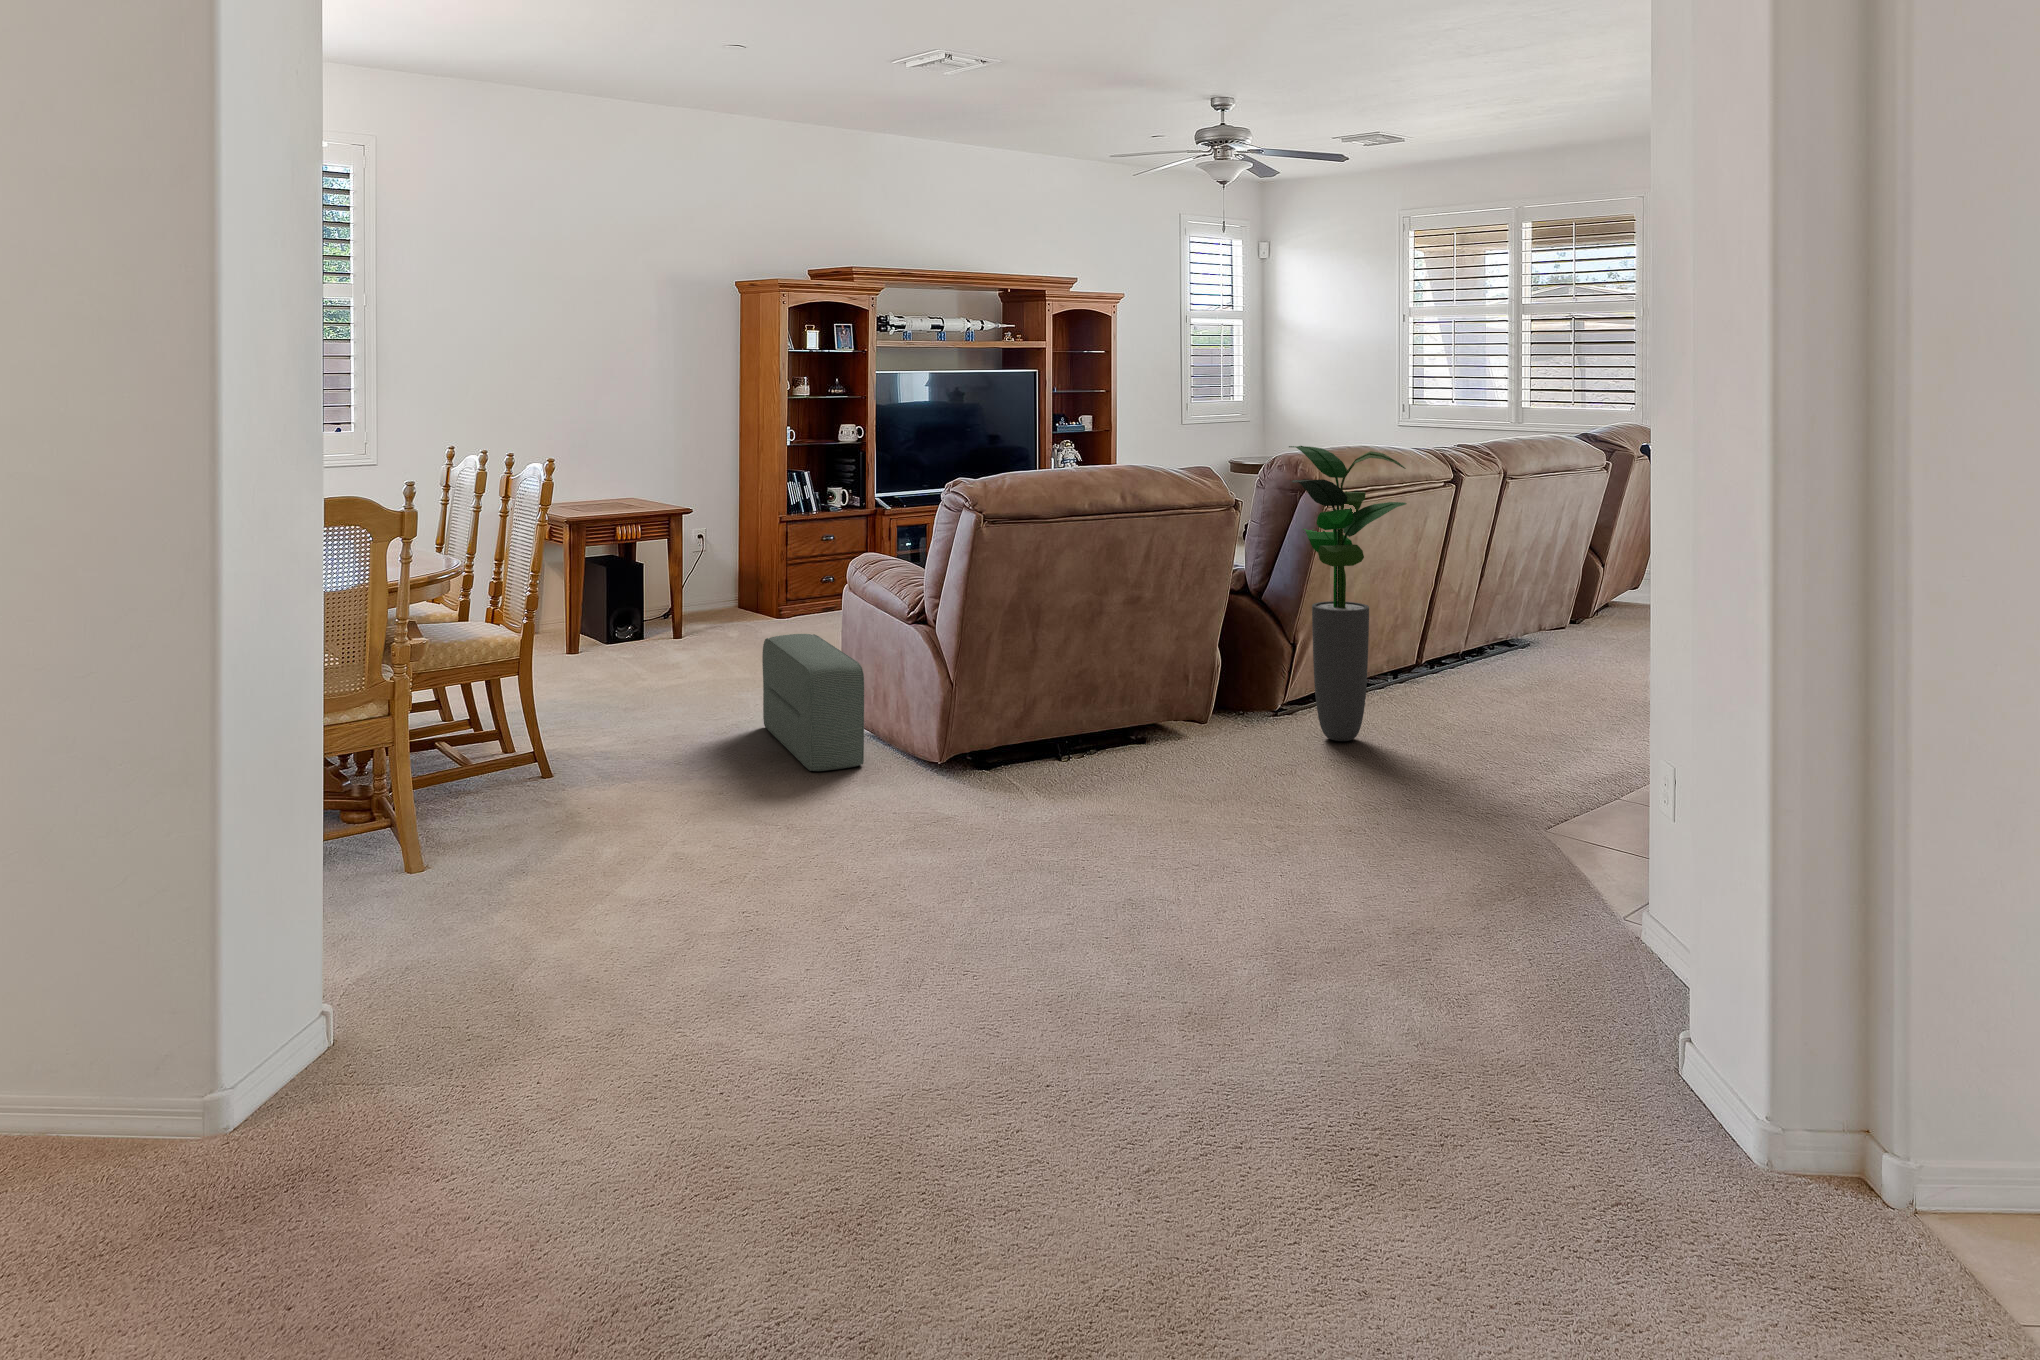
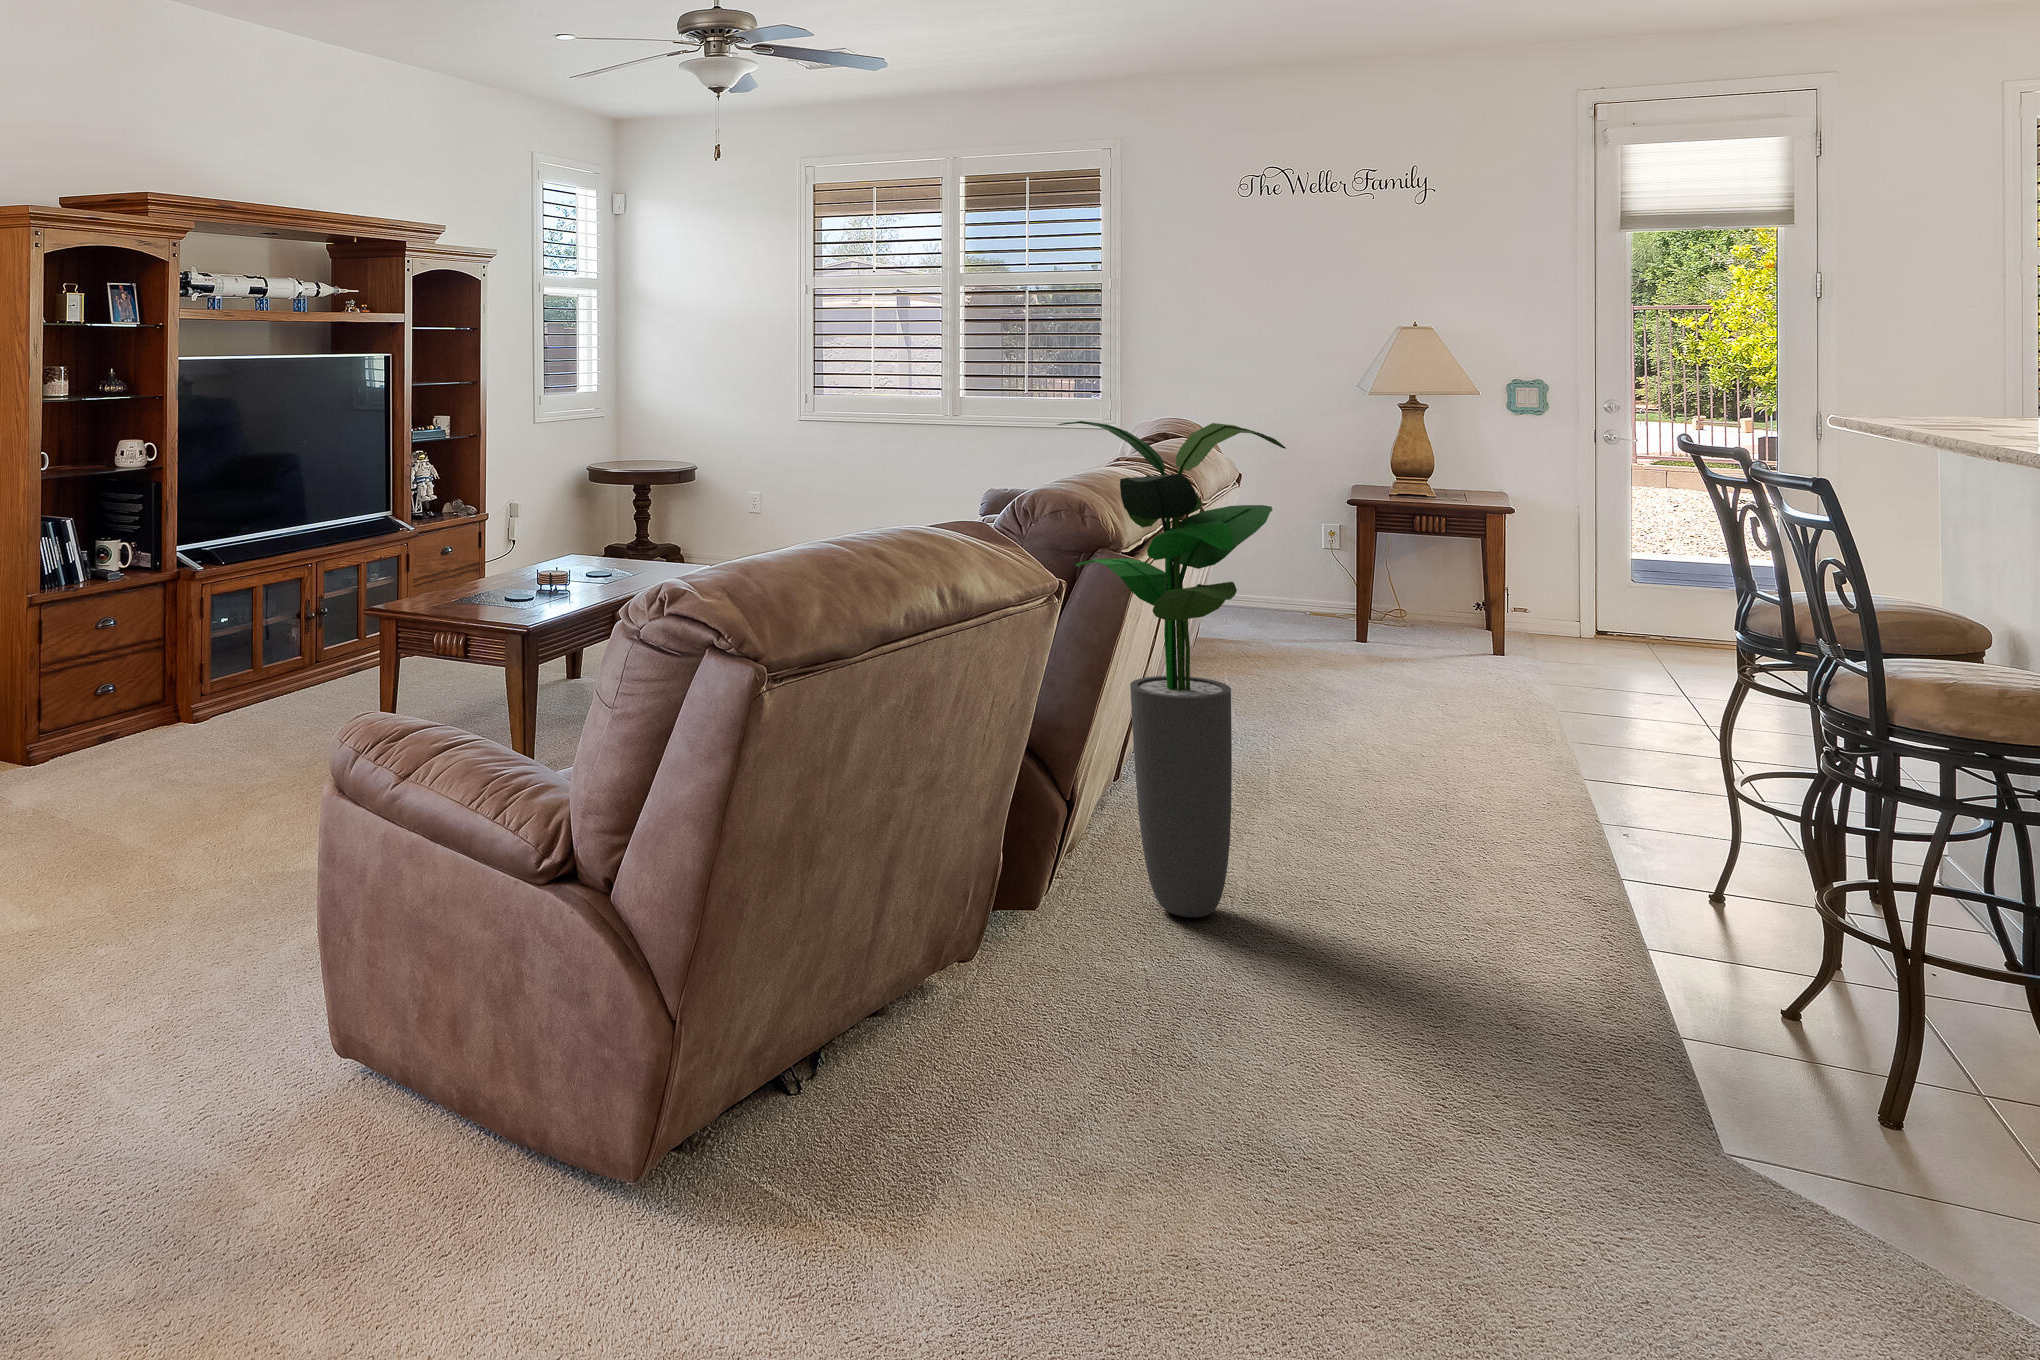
pouf: present [762,634,864,771] -> none [121,854,425,1222]

